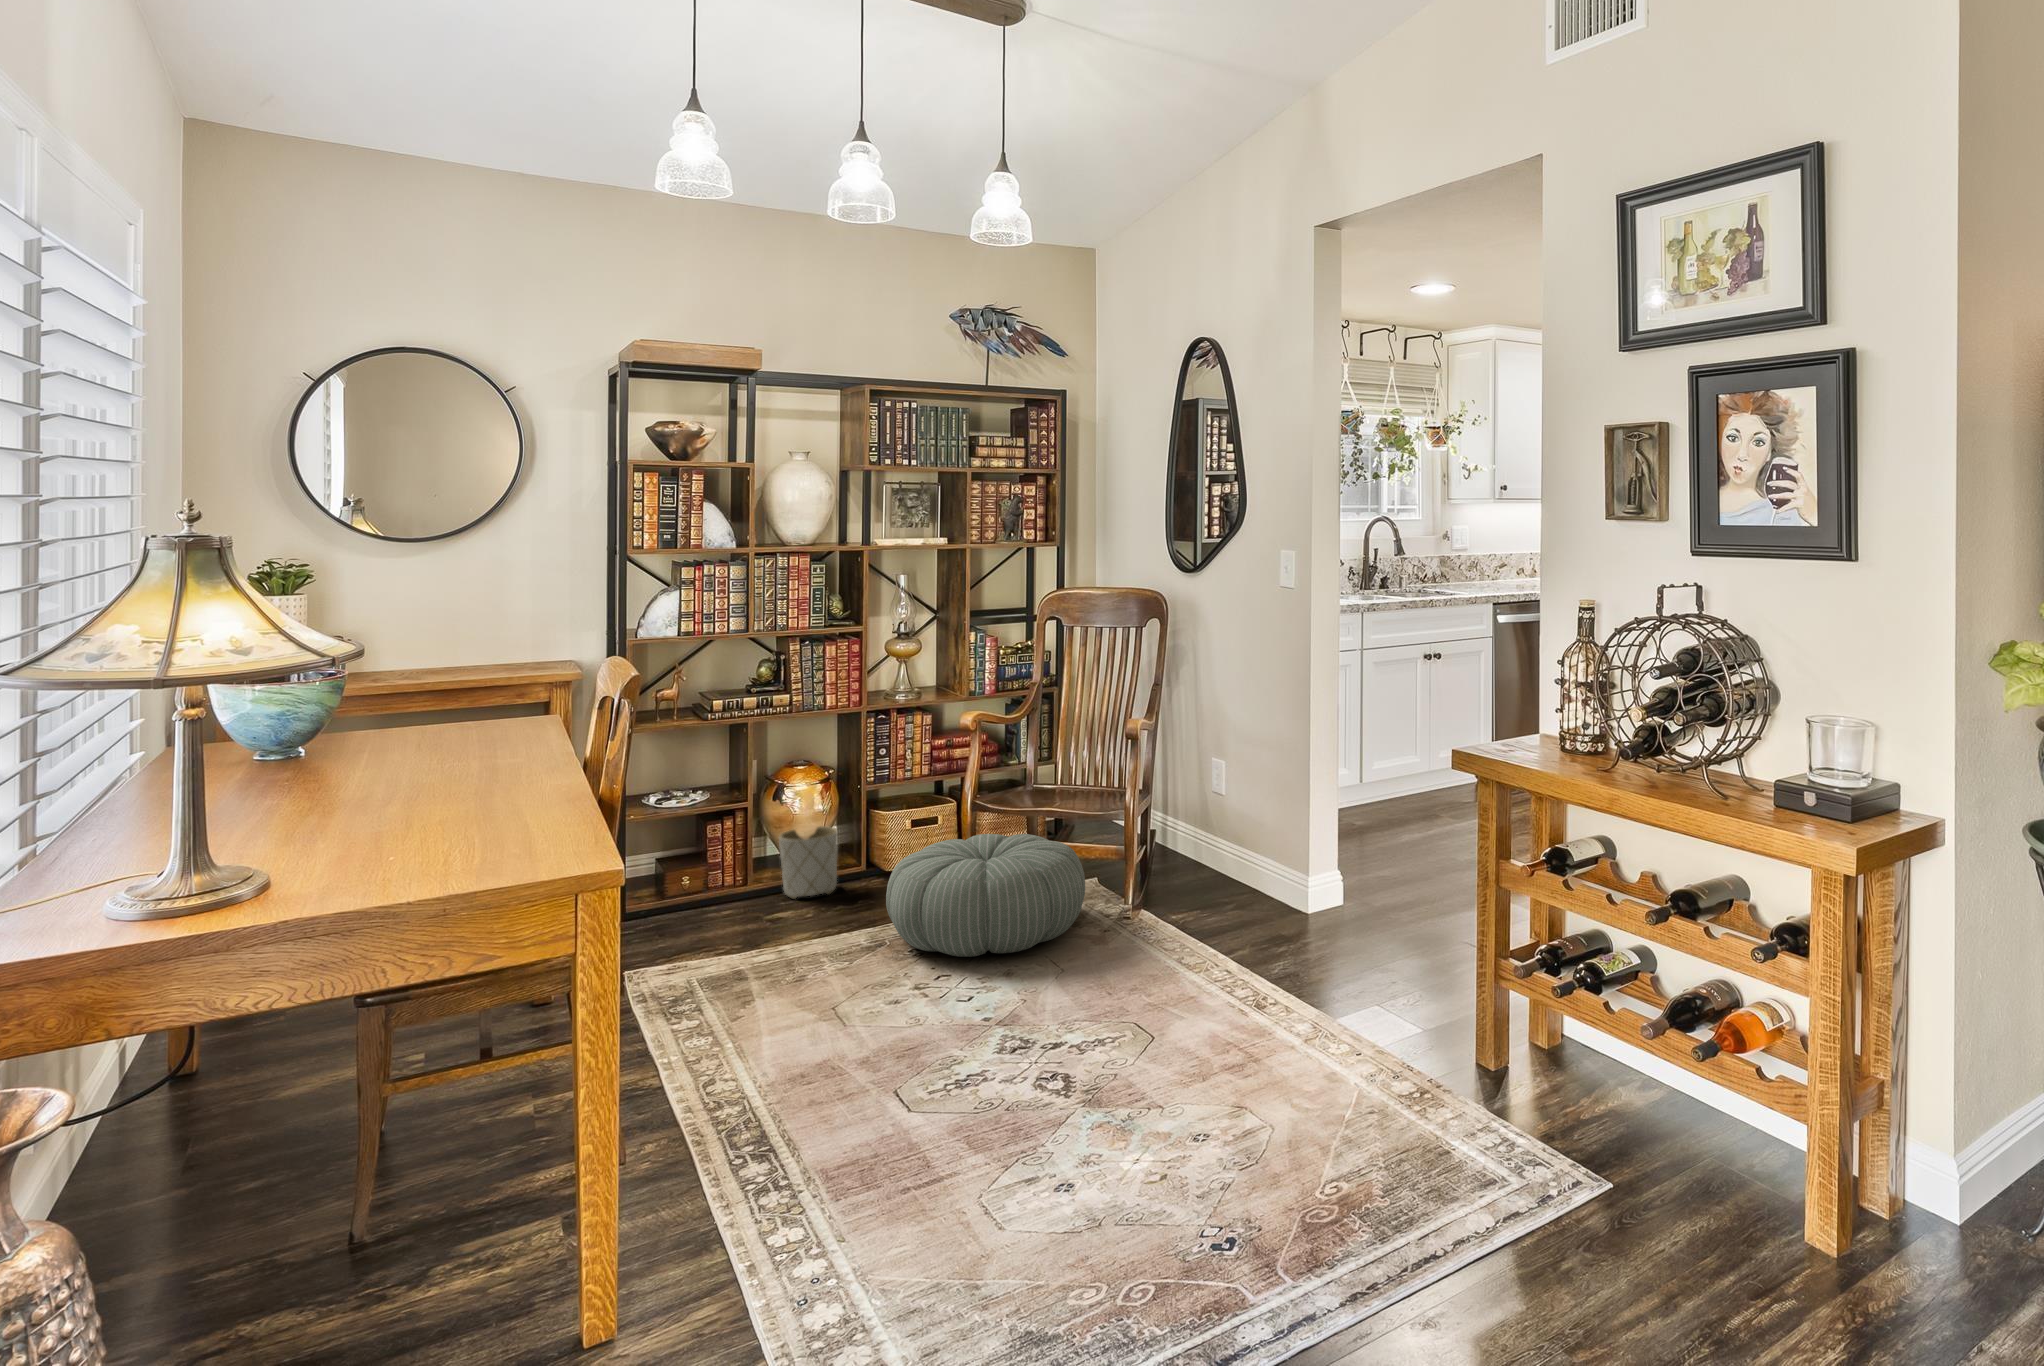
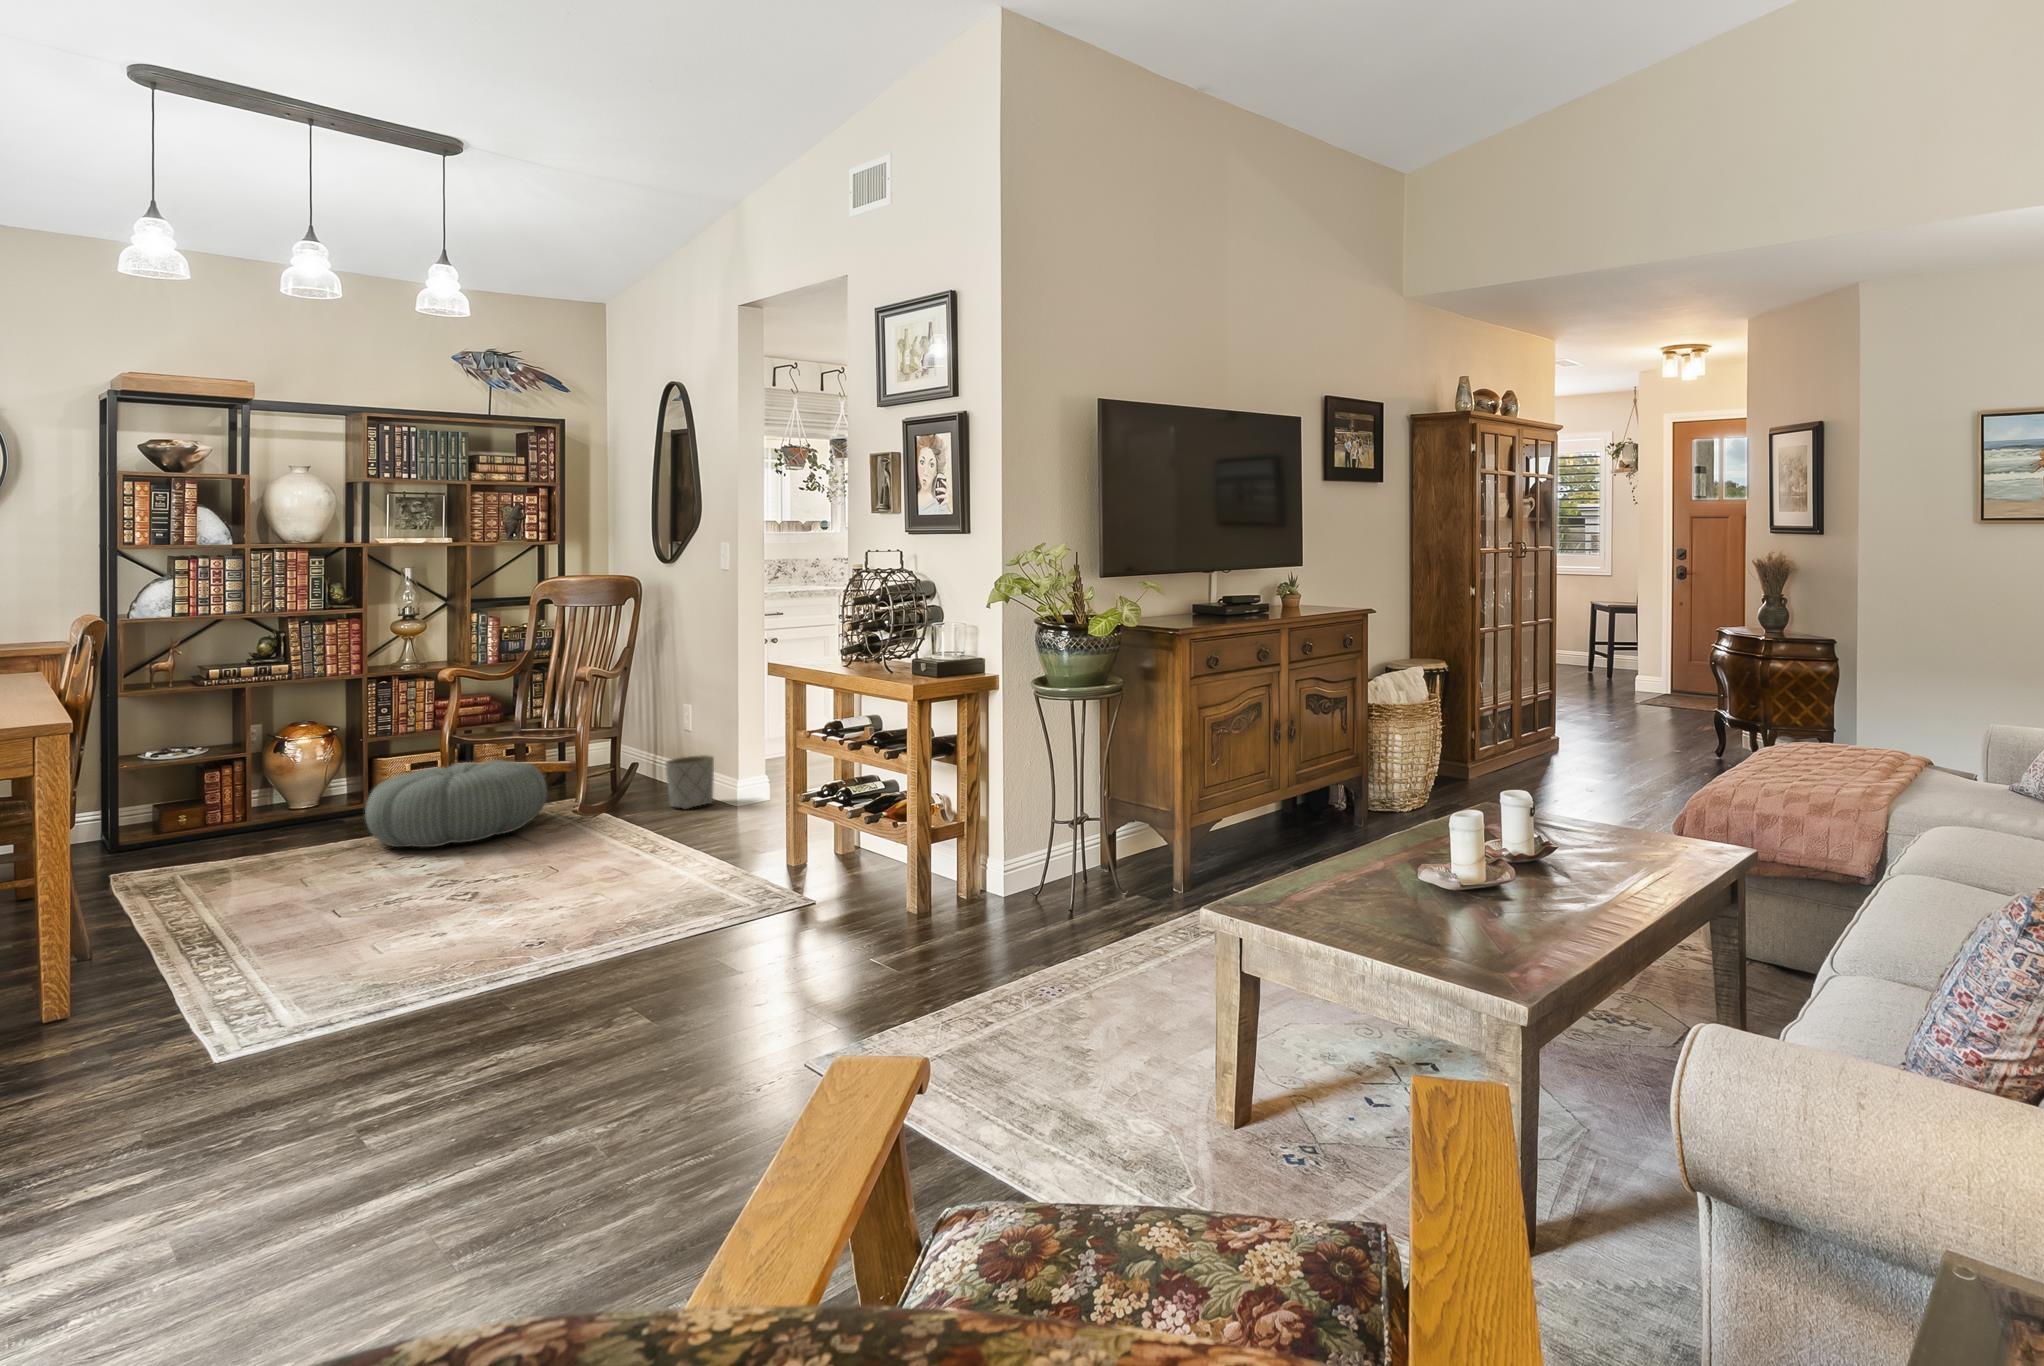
planter: present [779,826,838,899] -> present [666,755,714,809]

